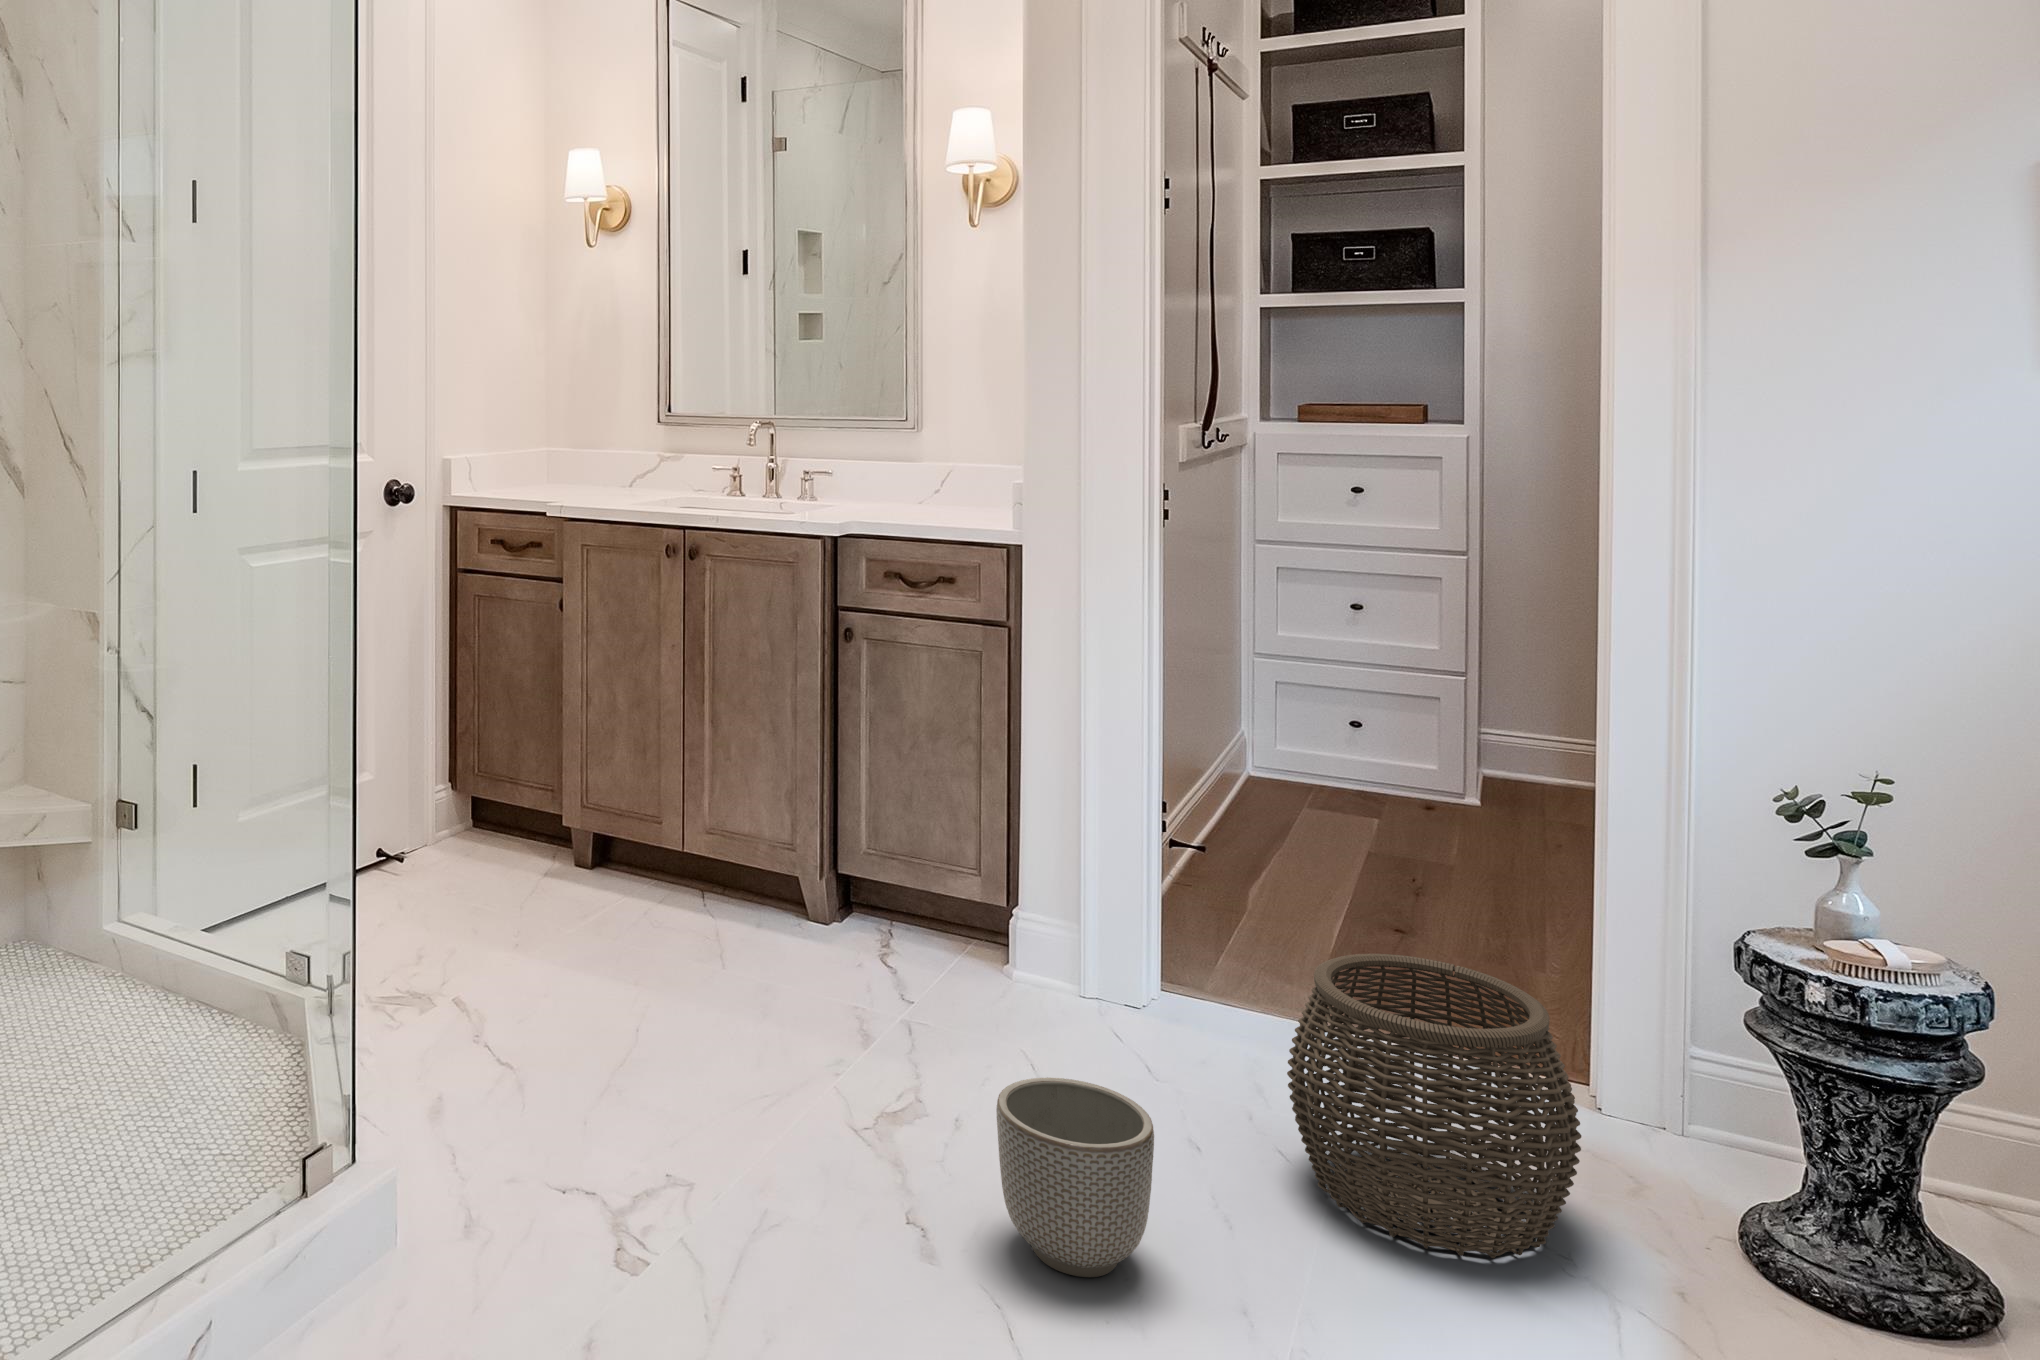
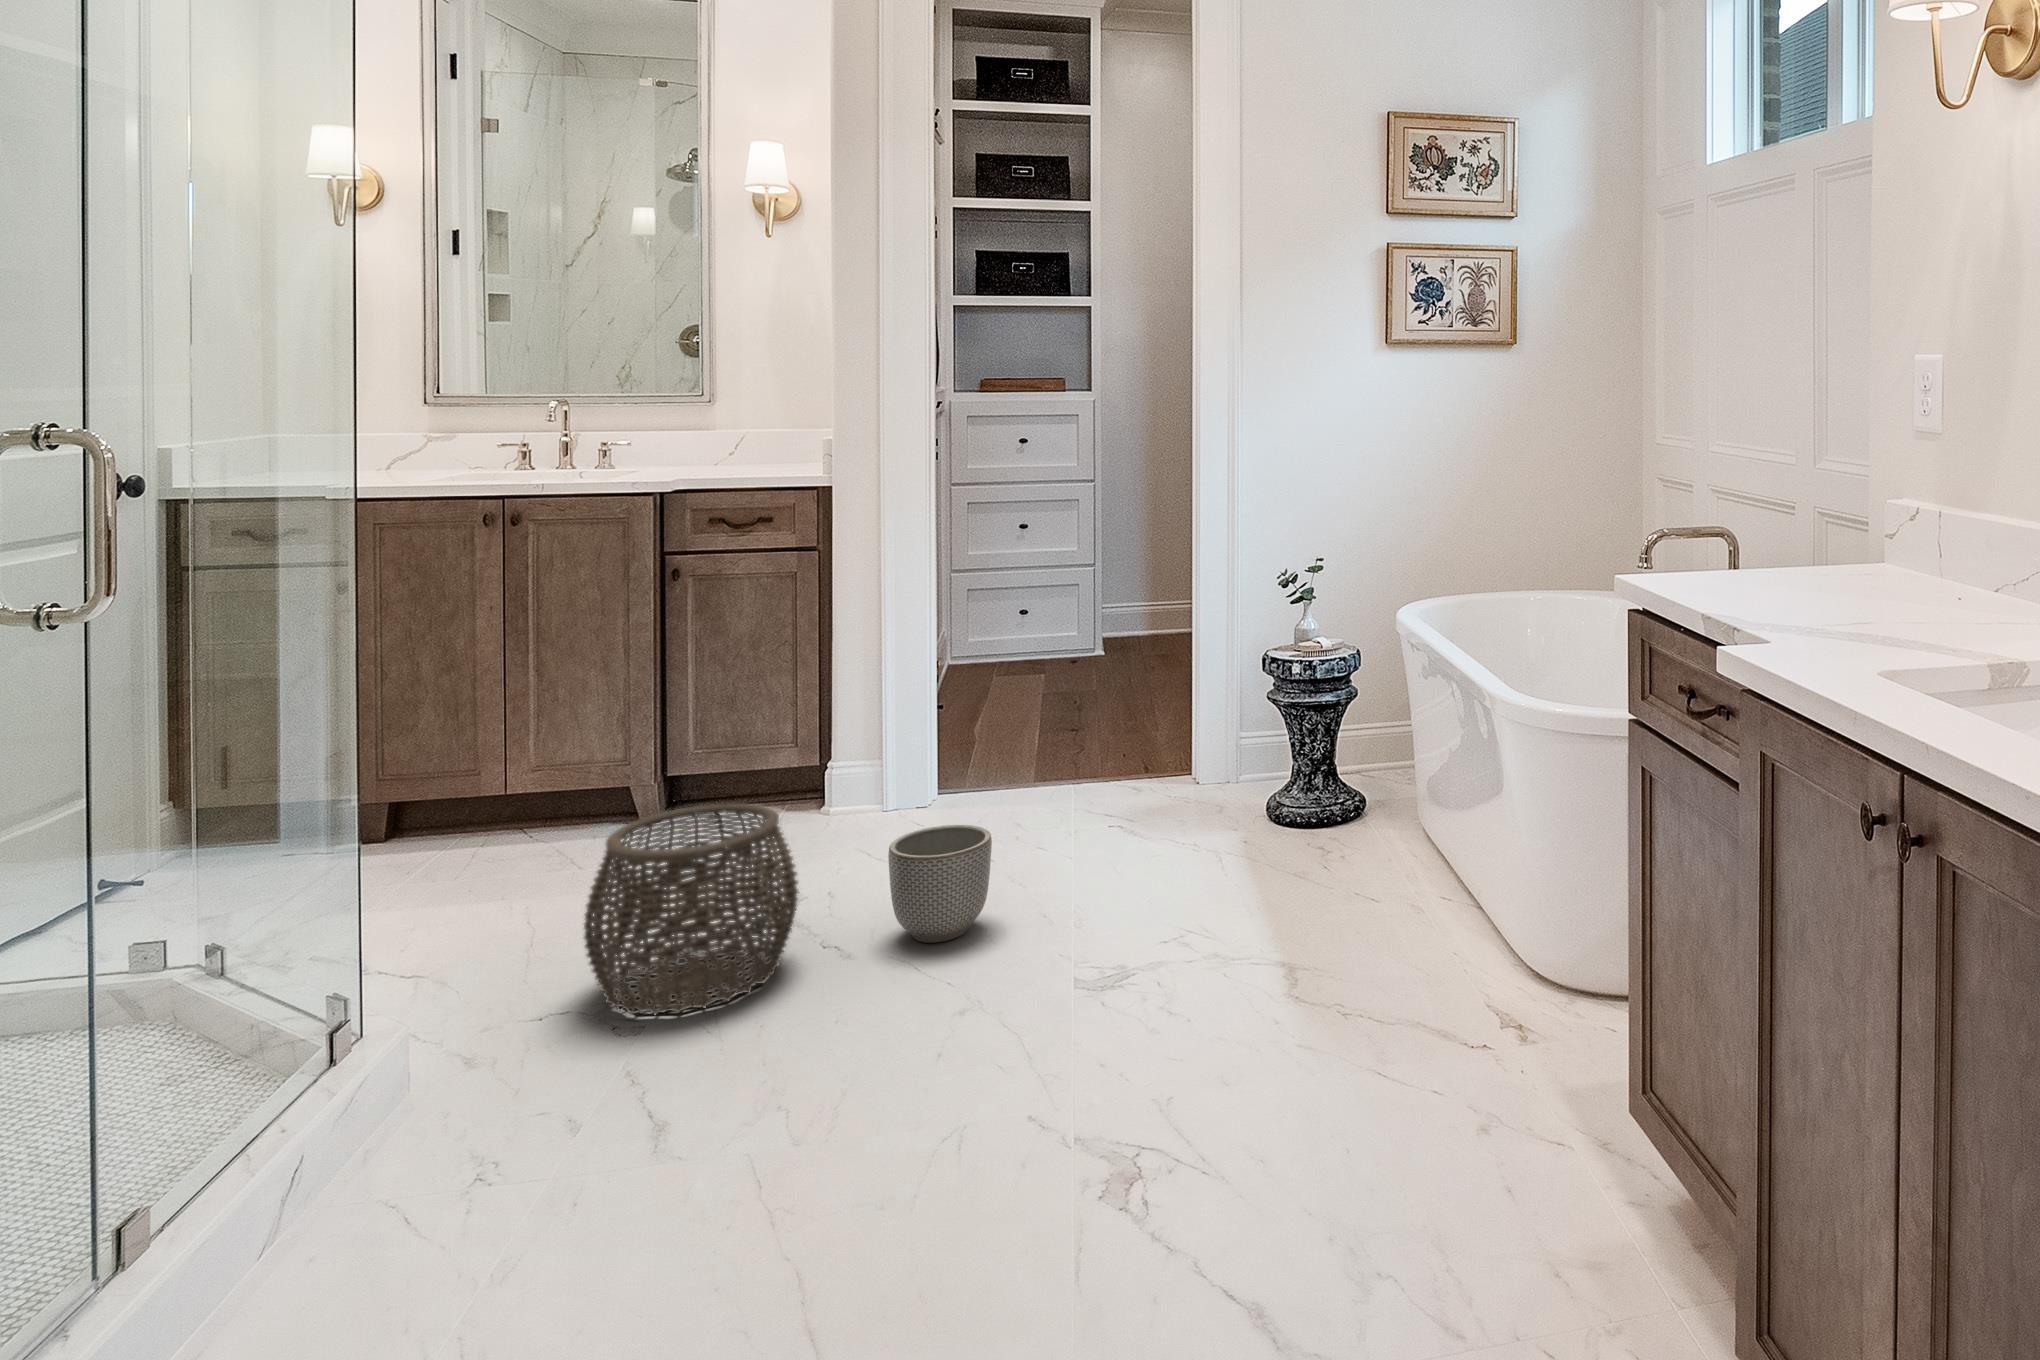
woven basket: present [1287,954,1581,1258] -> present [584,803,798,1015]

